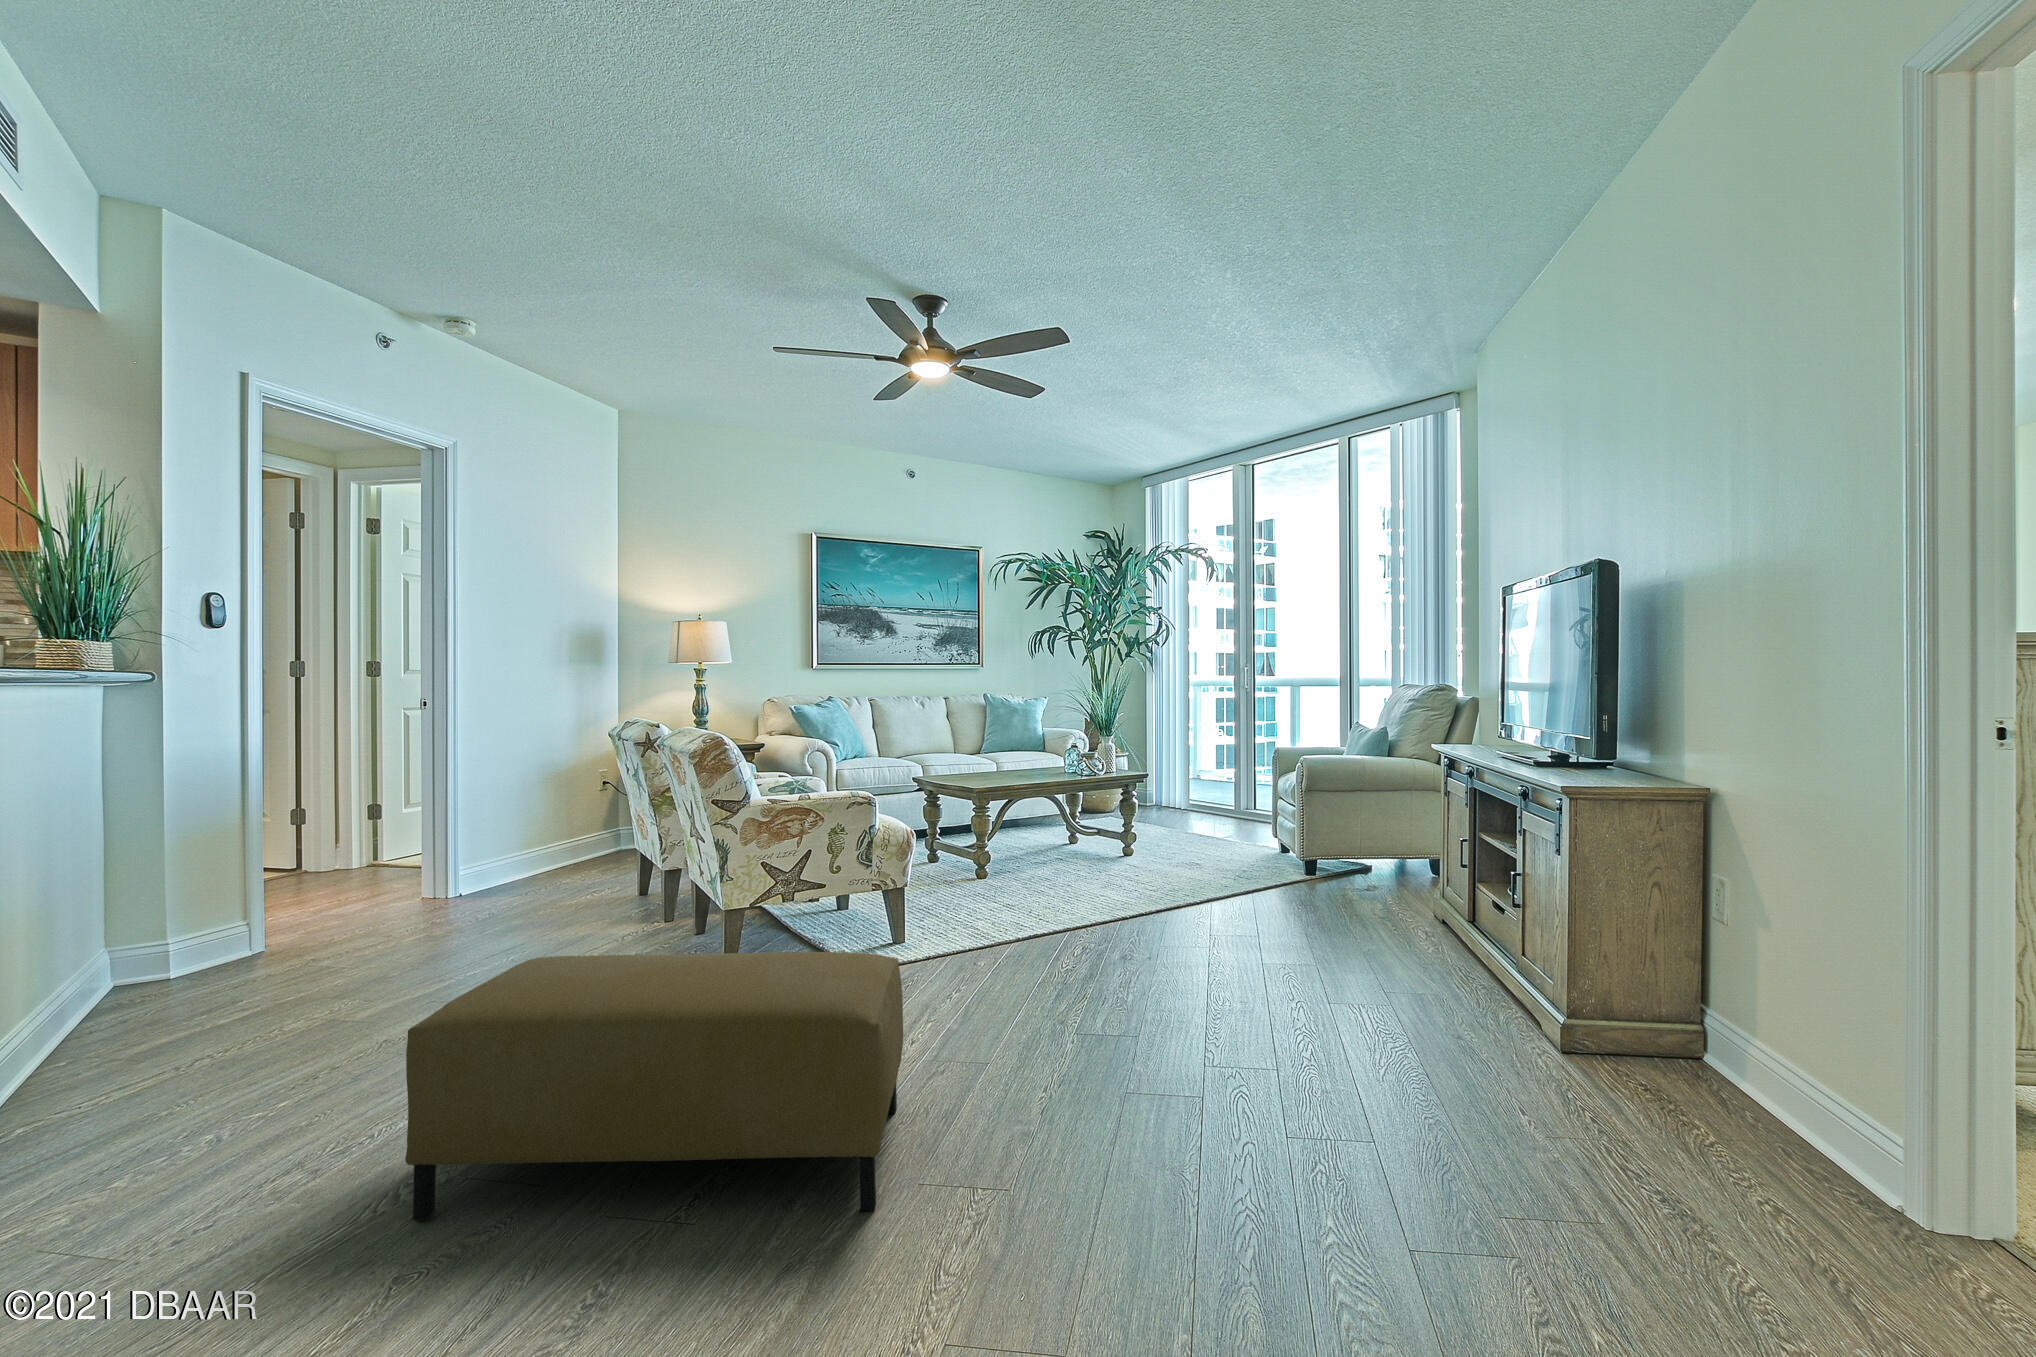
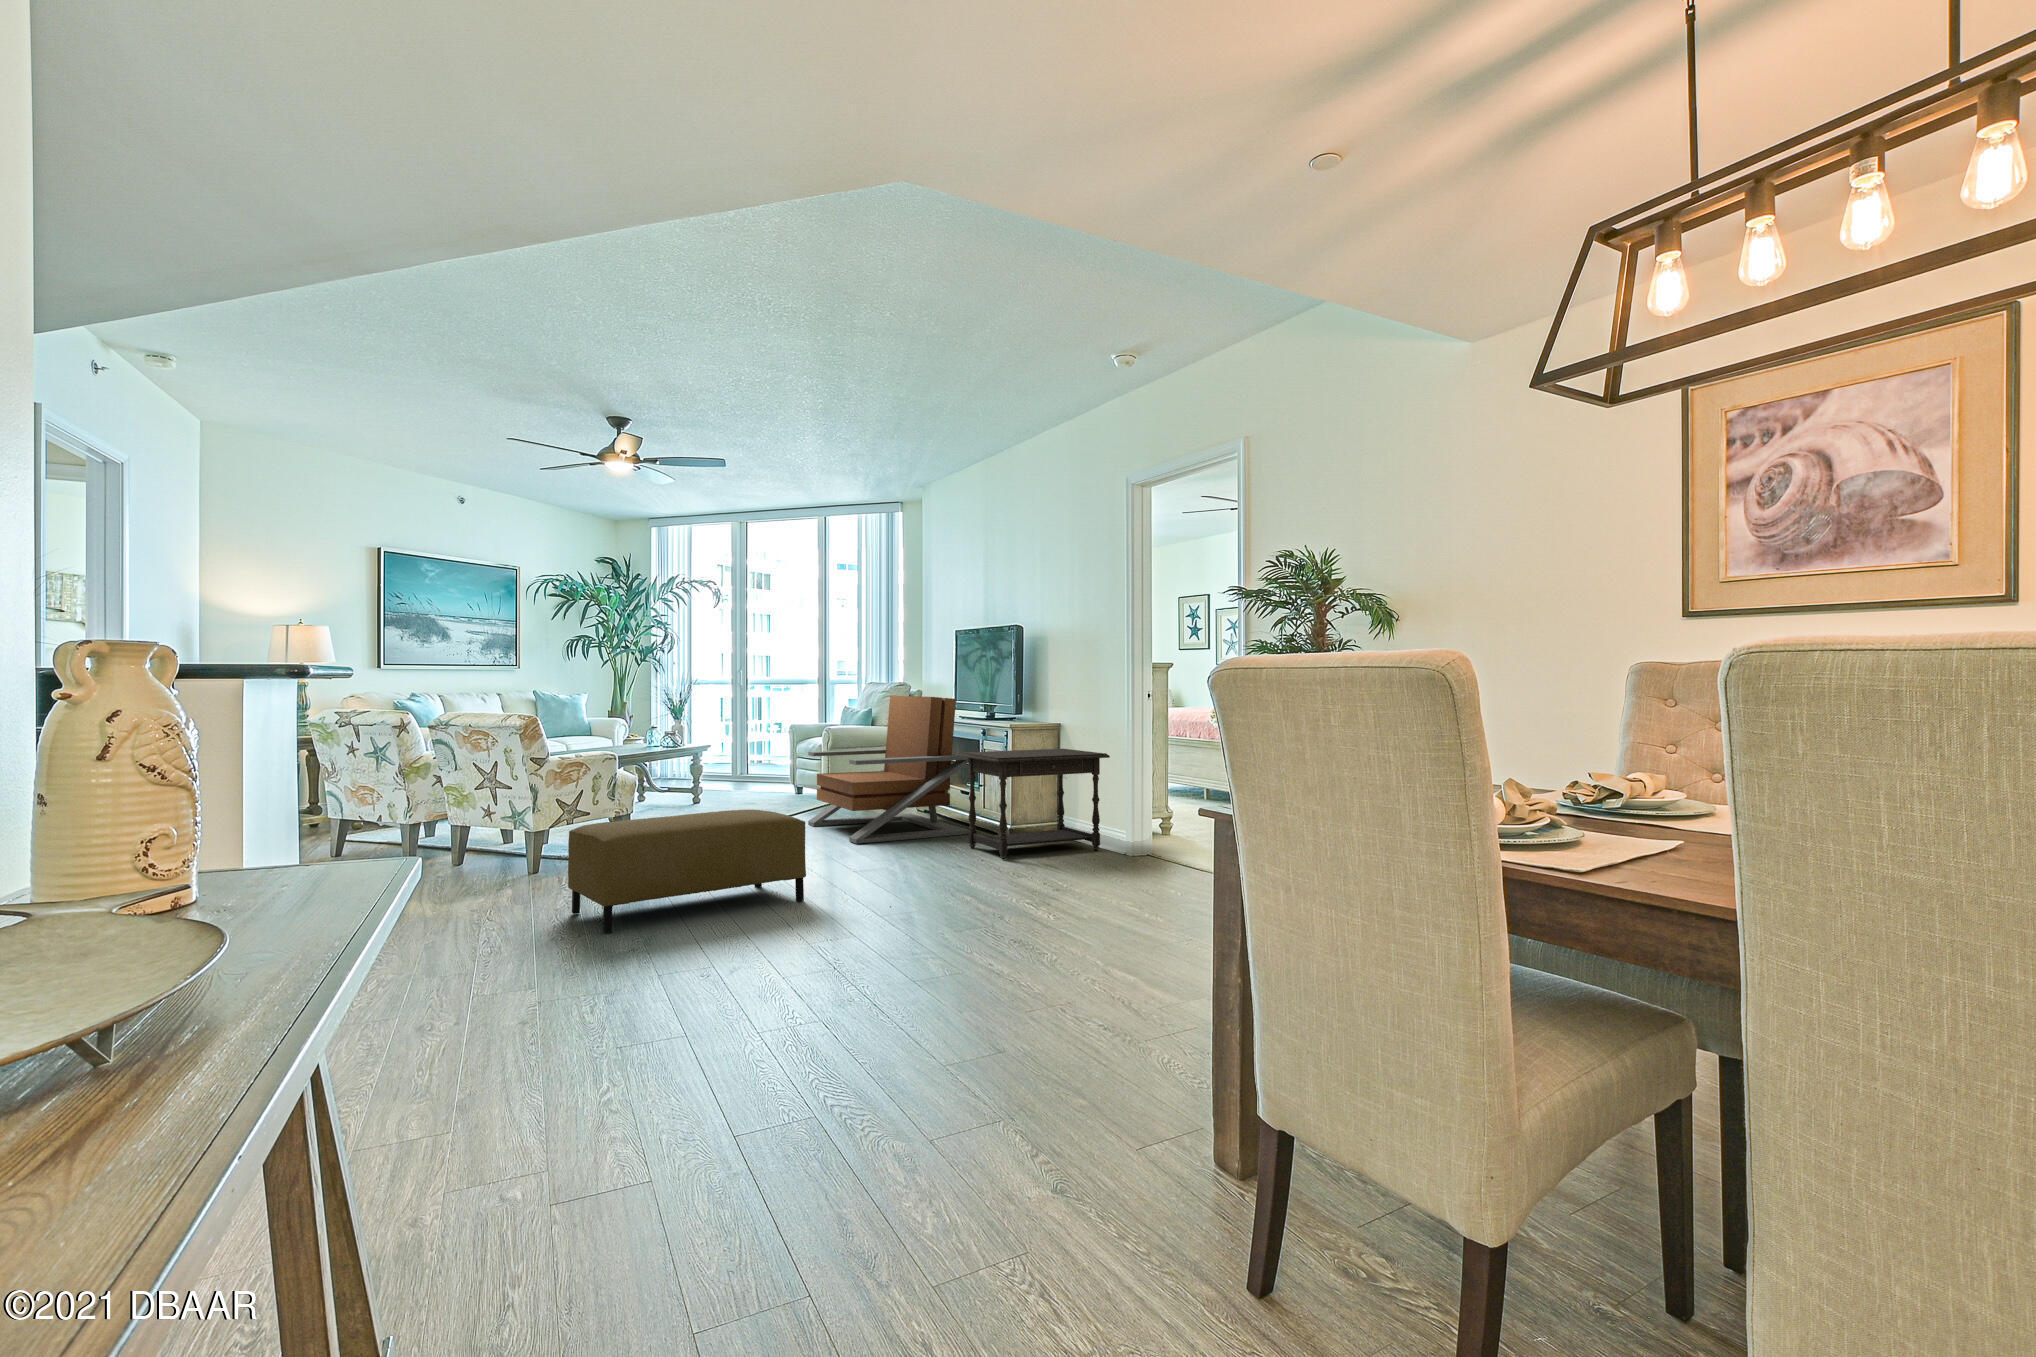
lounge chair: none [1217,711,1496,1011] -> present [808,696,969,844]
side table: none [1424,849,1867,1180] -> present [959,749,1110,859]

